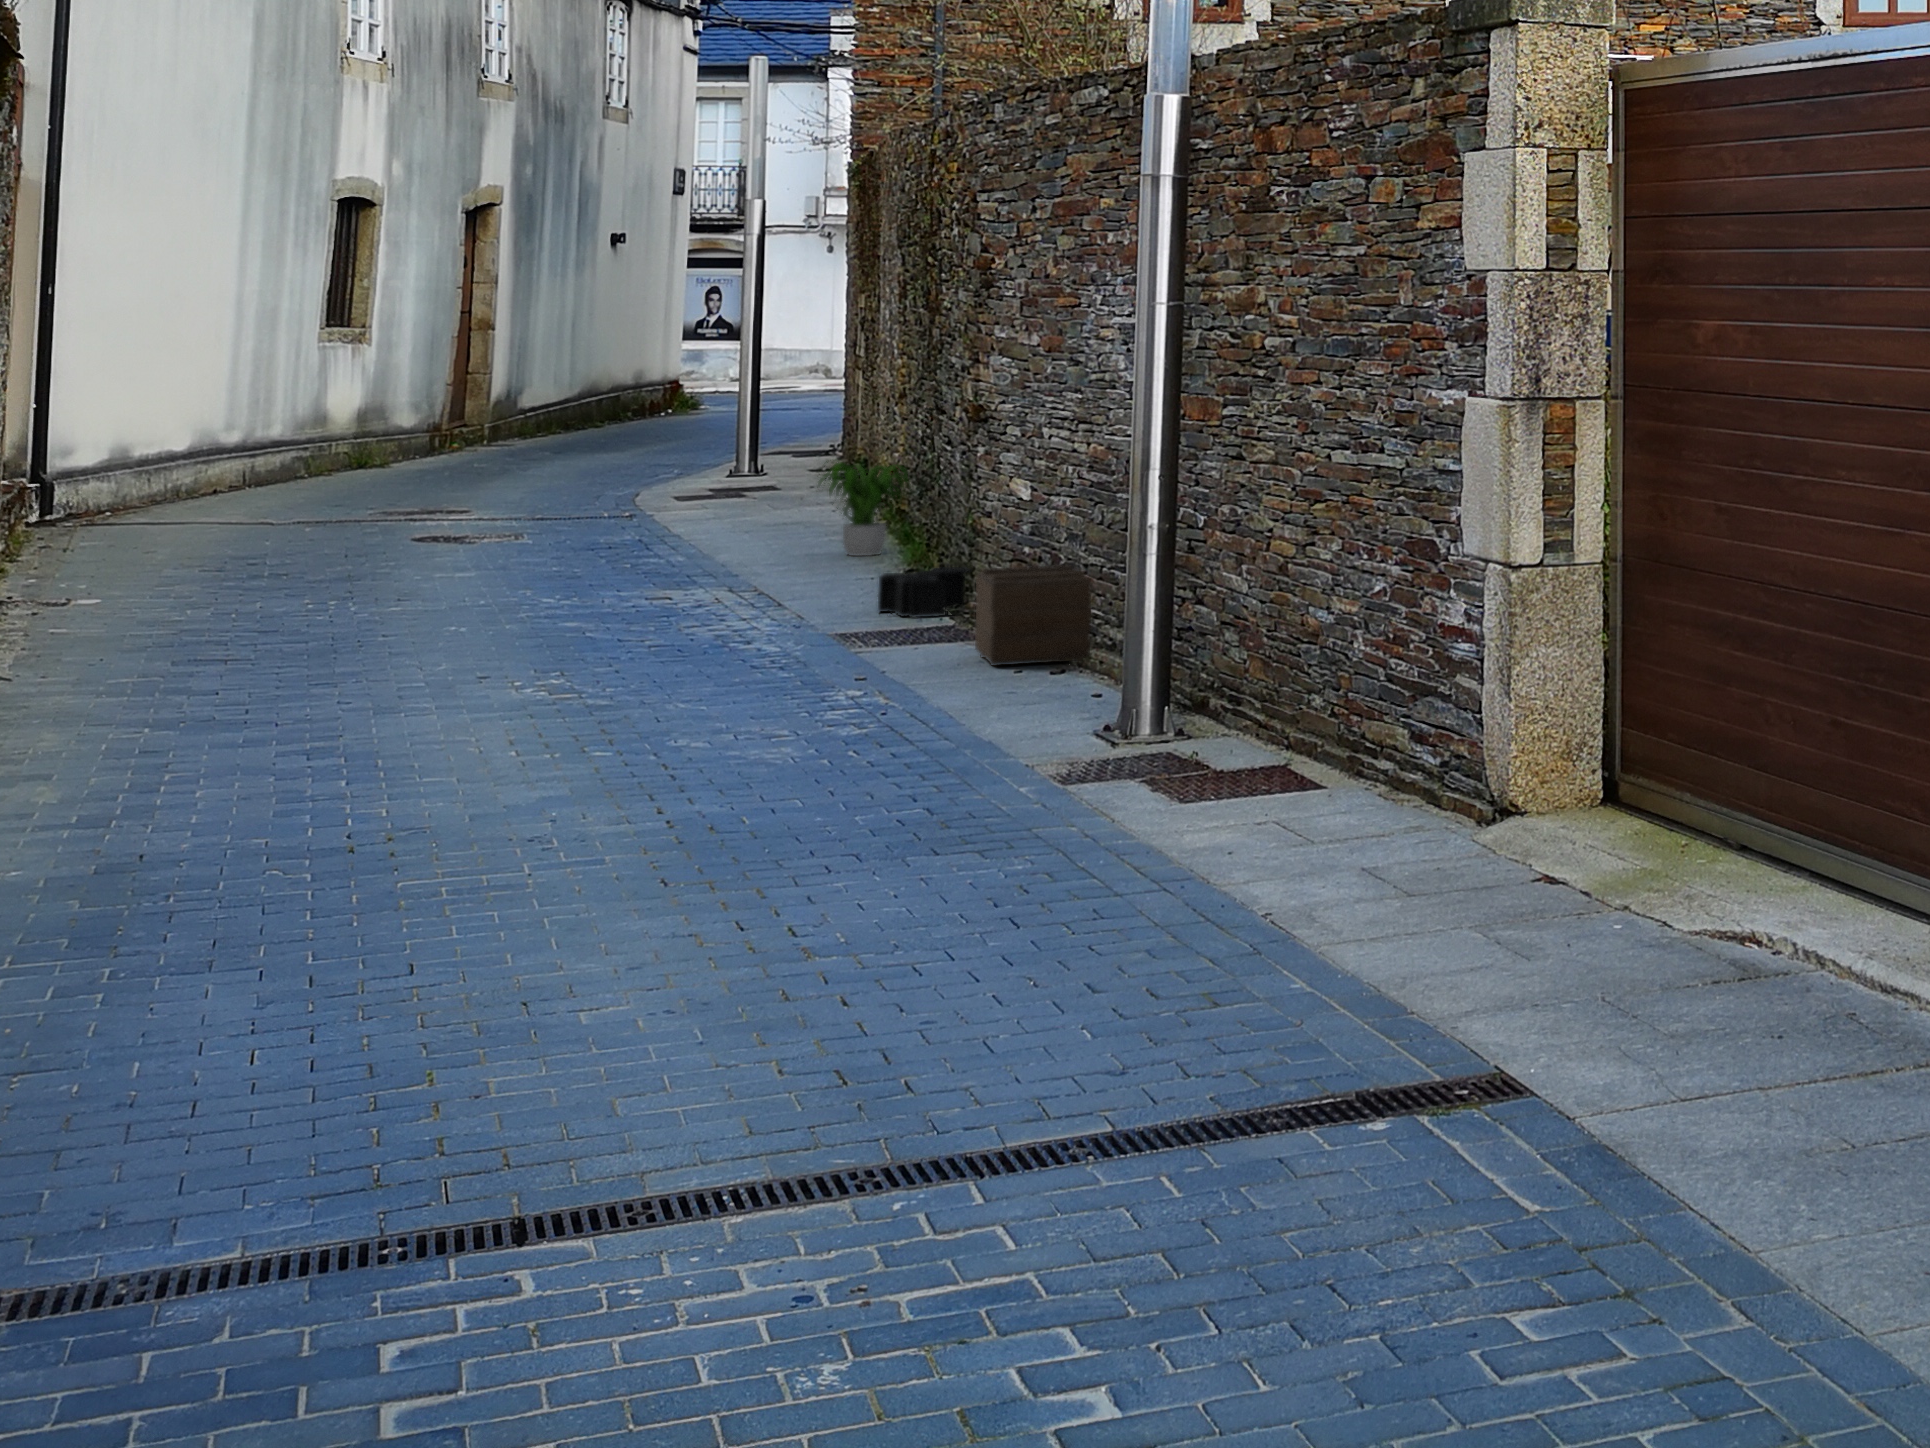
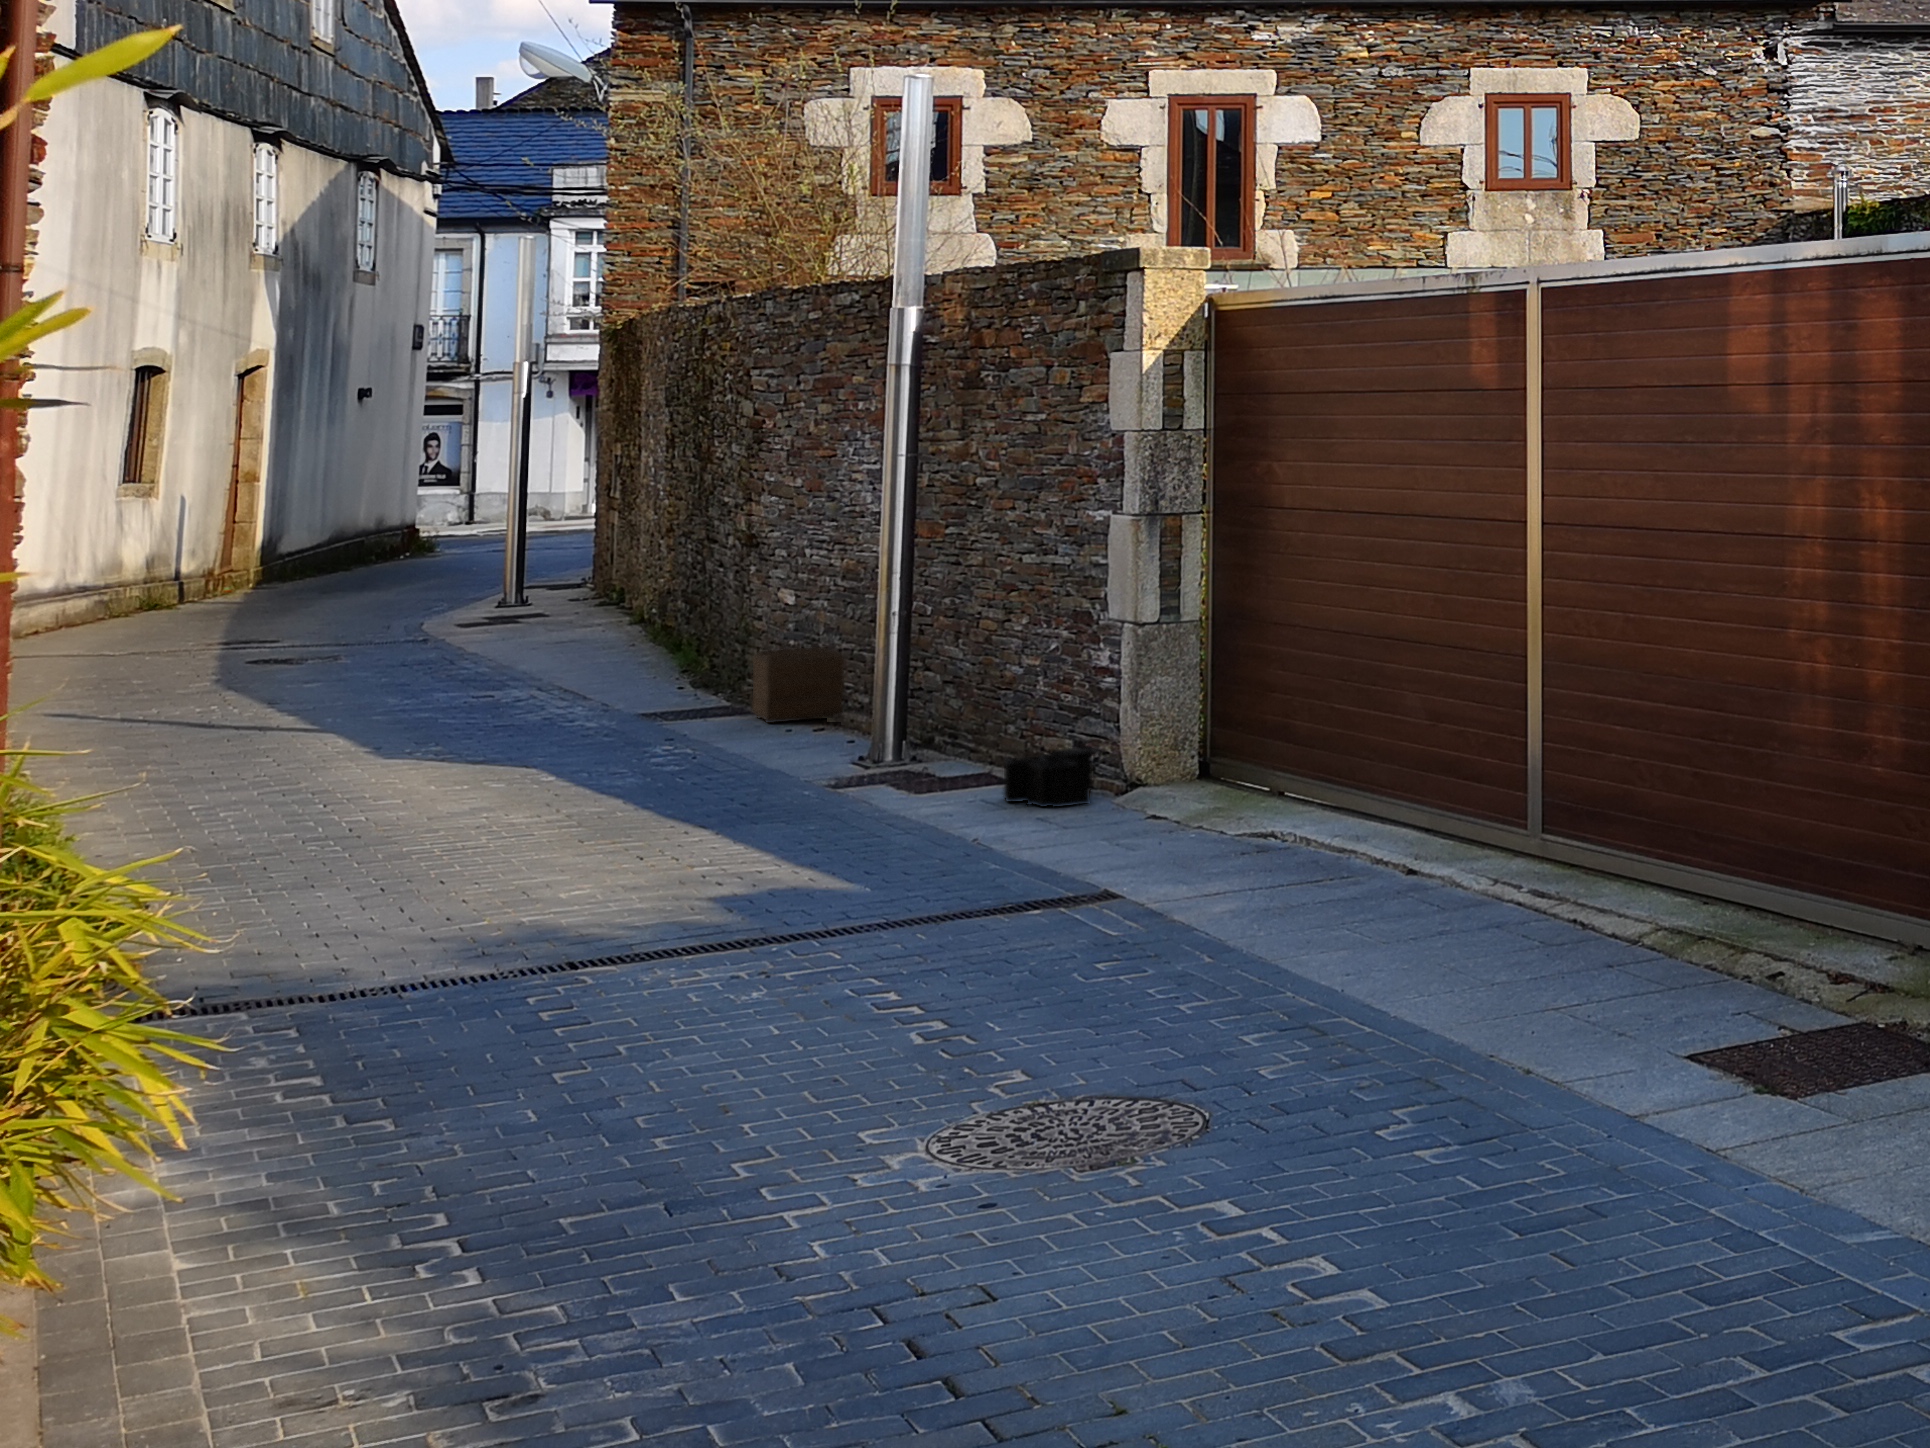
potted plant: present [817,462,909,556] -> none [600,575,684,654]
storage bin: present [878,567,971,617] -> present [1003,747,1100,807]

